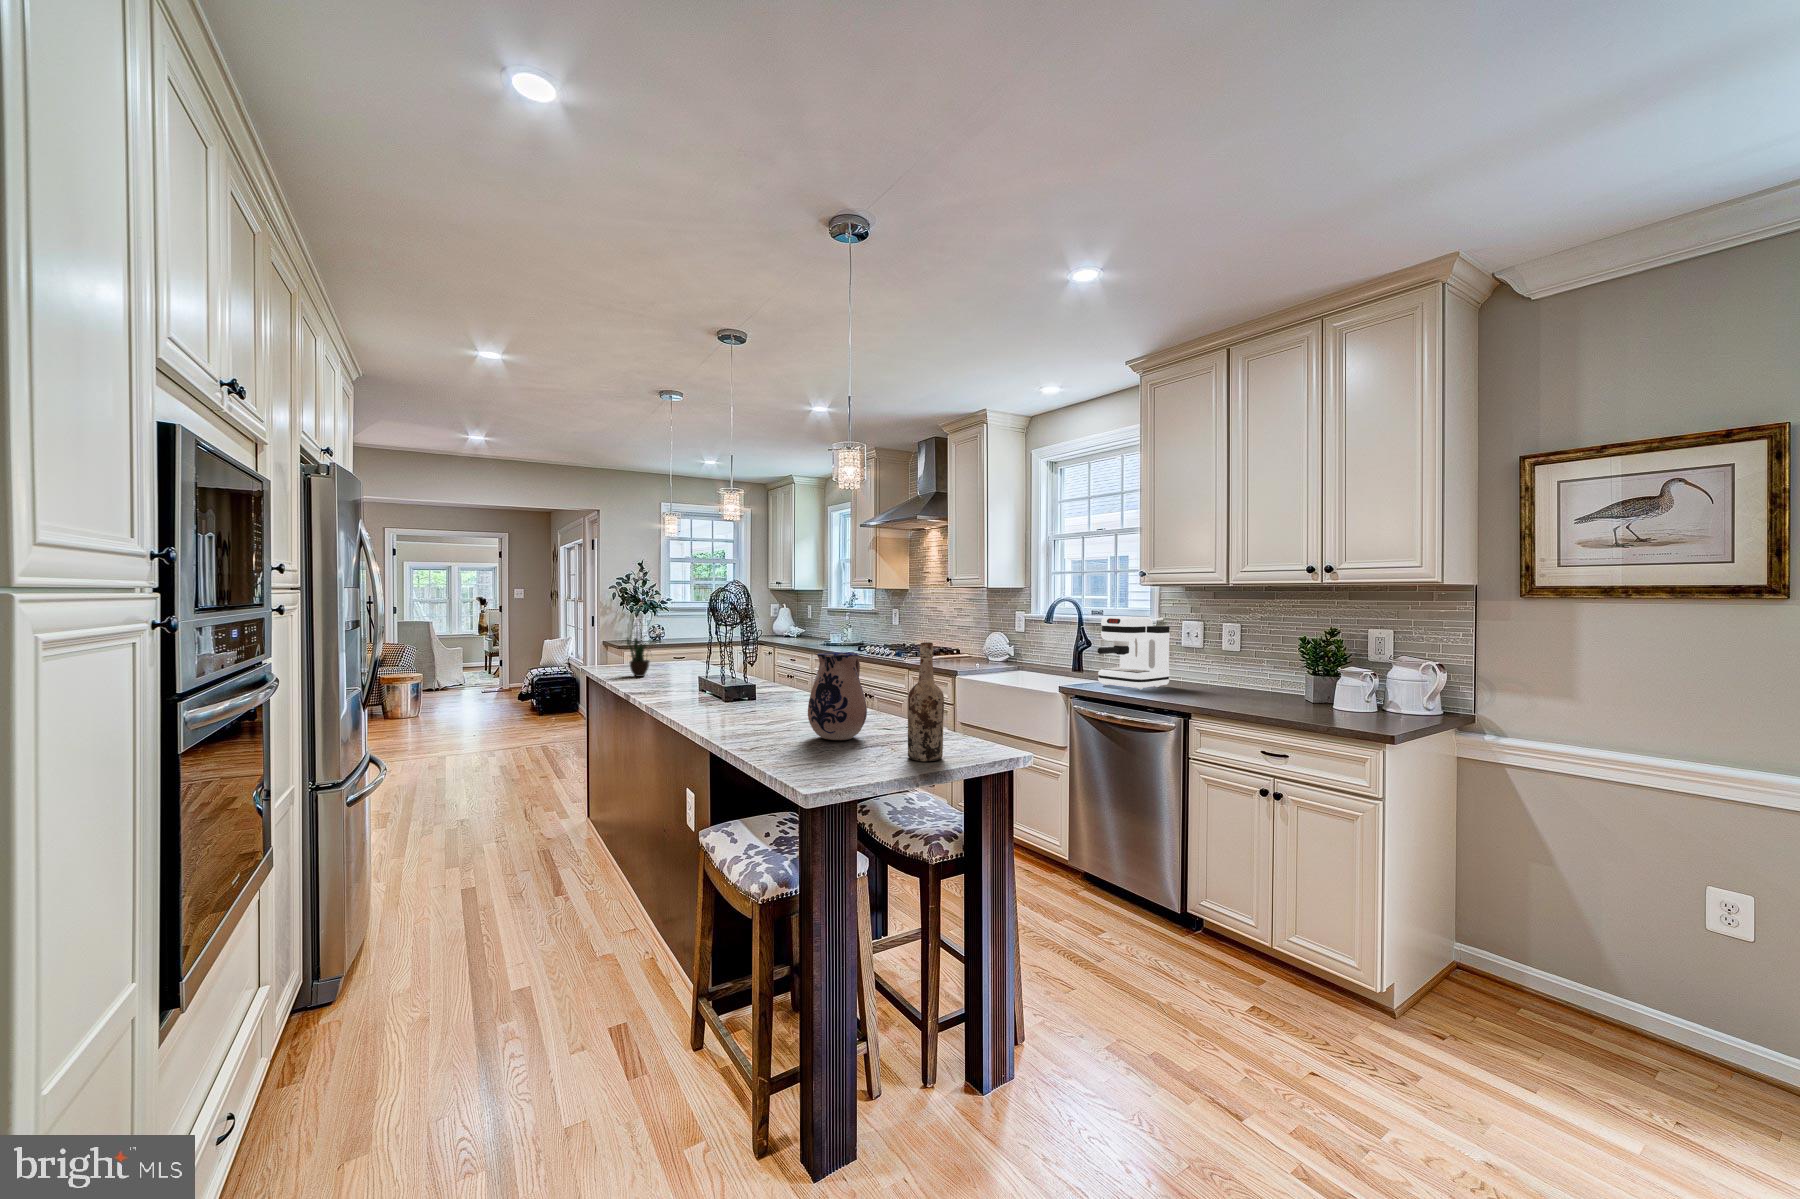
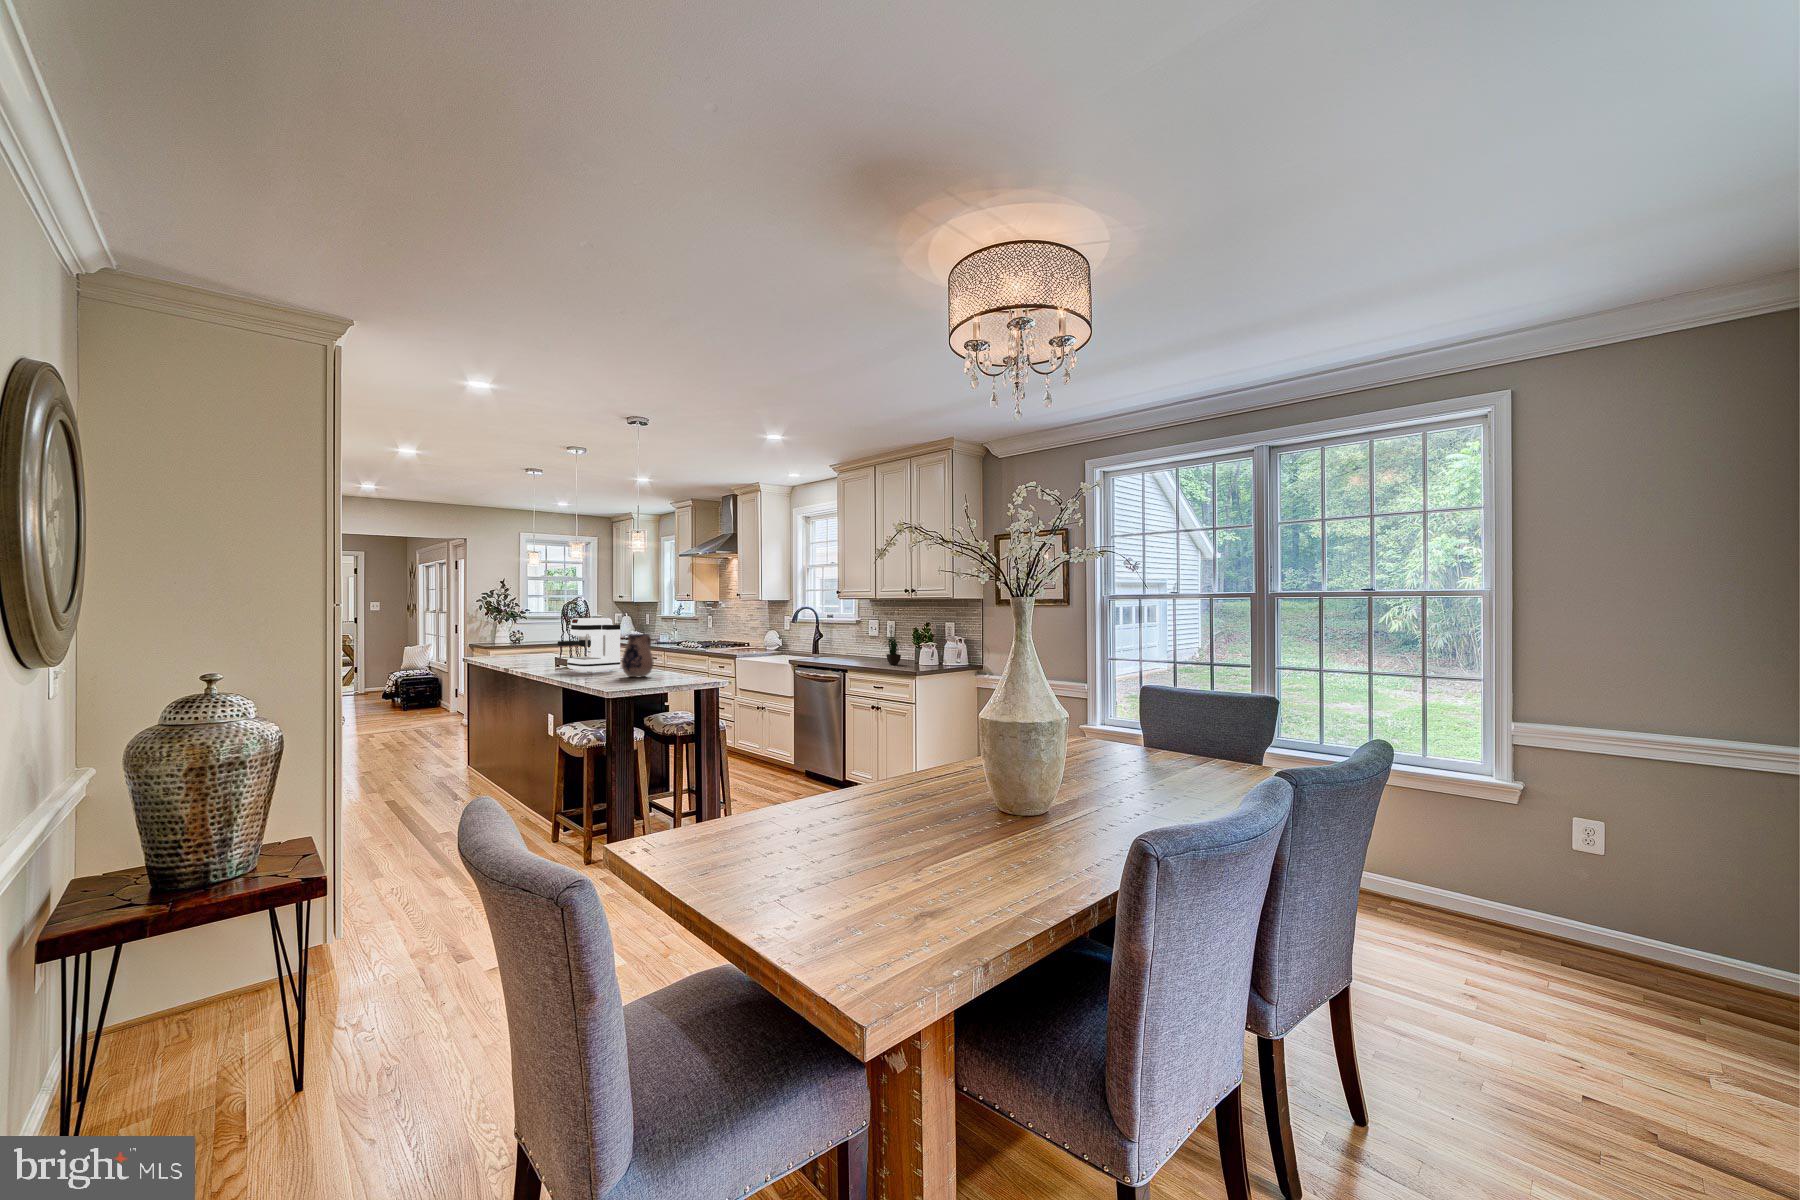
potted plant: present [627,616,651,677] -> present [886,630,901,665]
coffee maker: present [1098,616,1169,689] -> present [557,618,620,672]
wine bottle: present [908,642,944,761] -> none [669,627,687,682]

